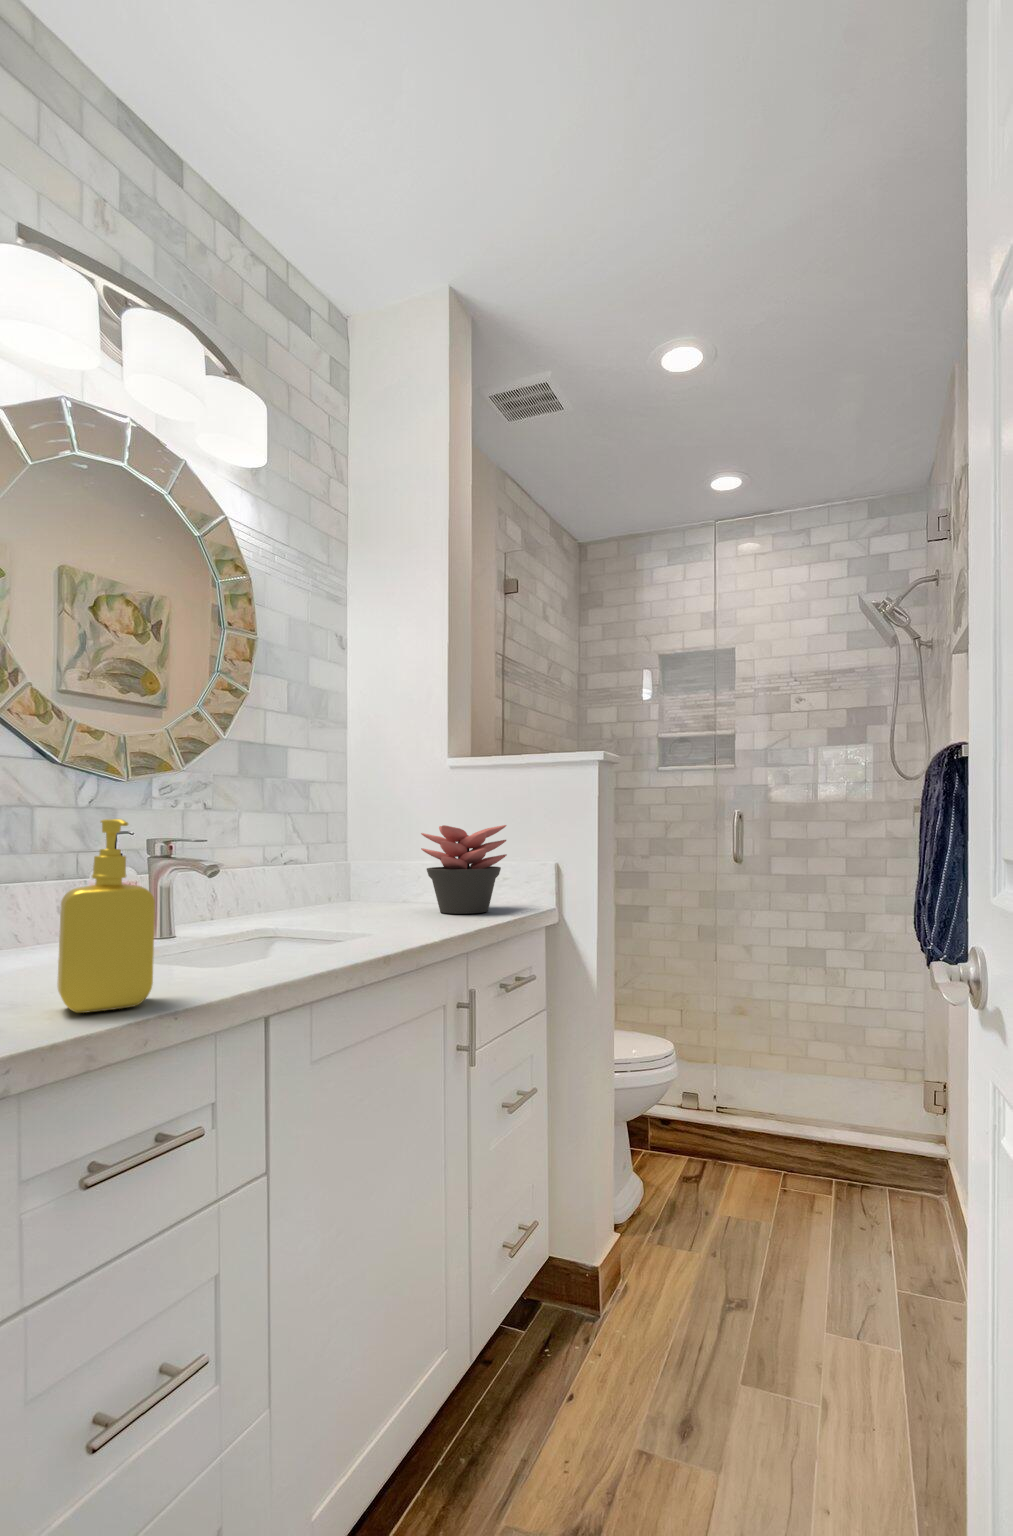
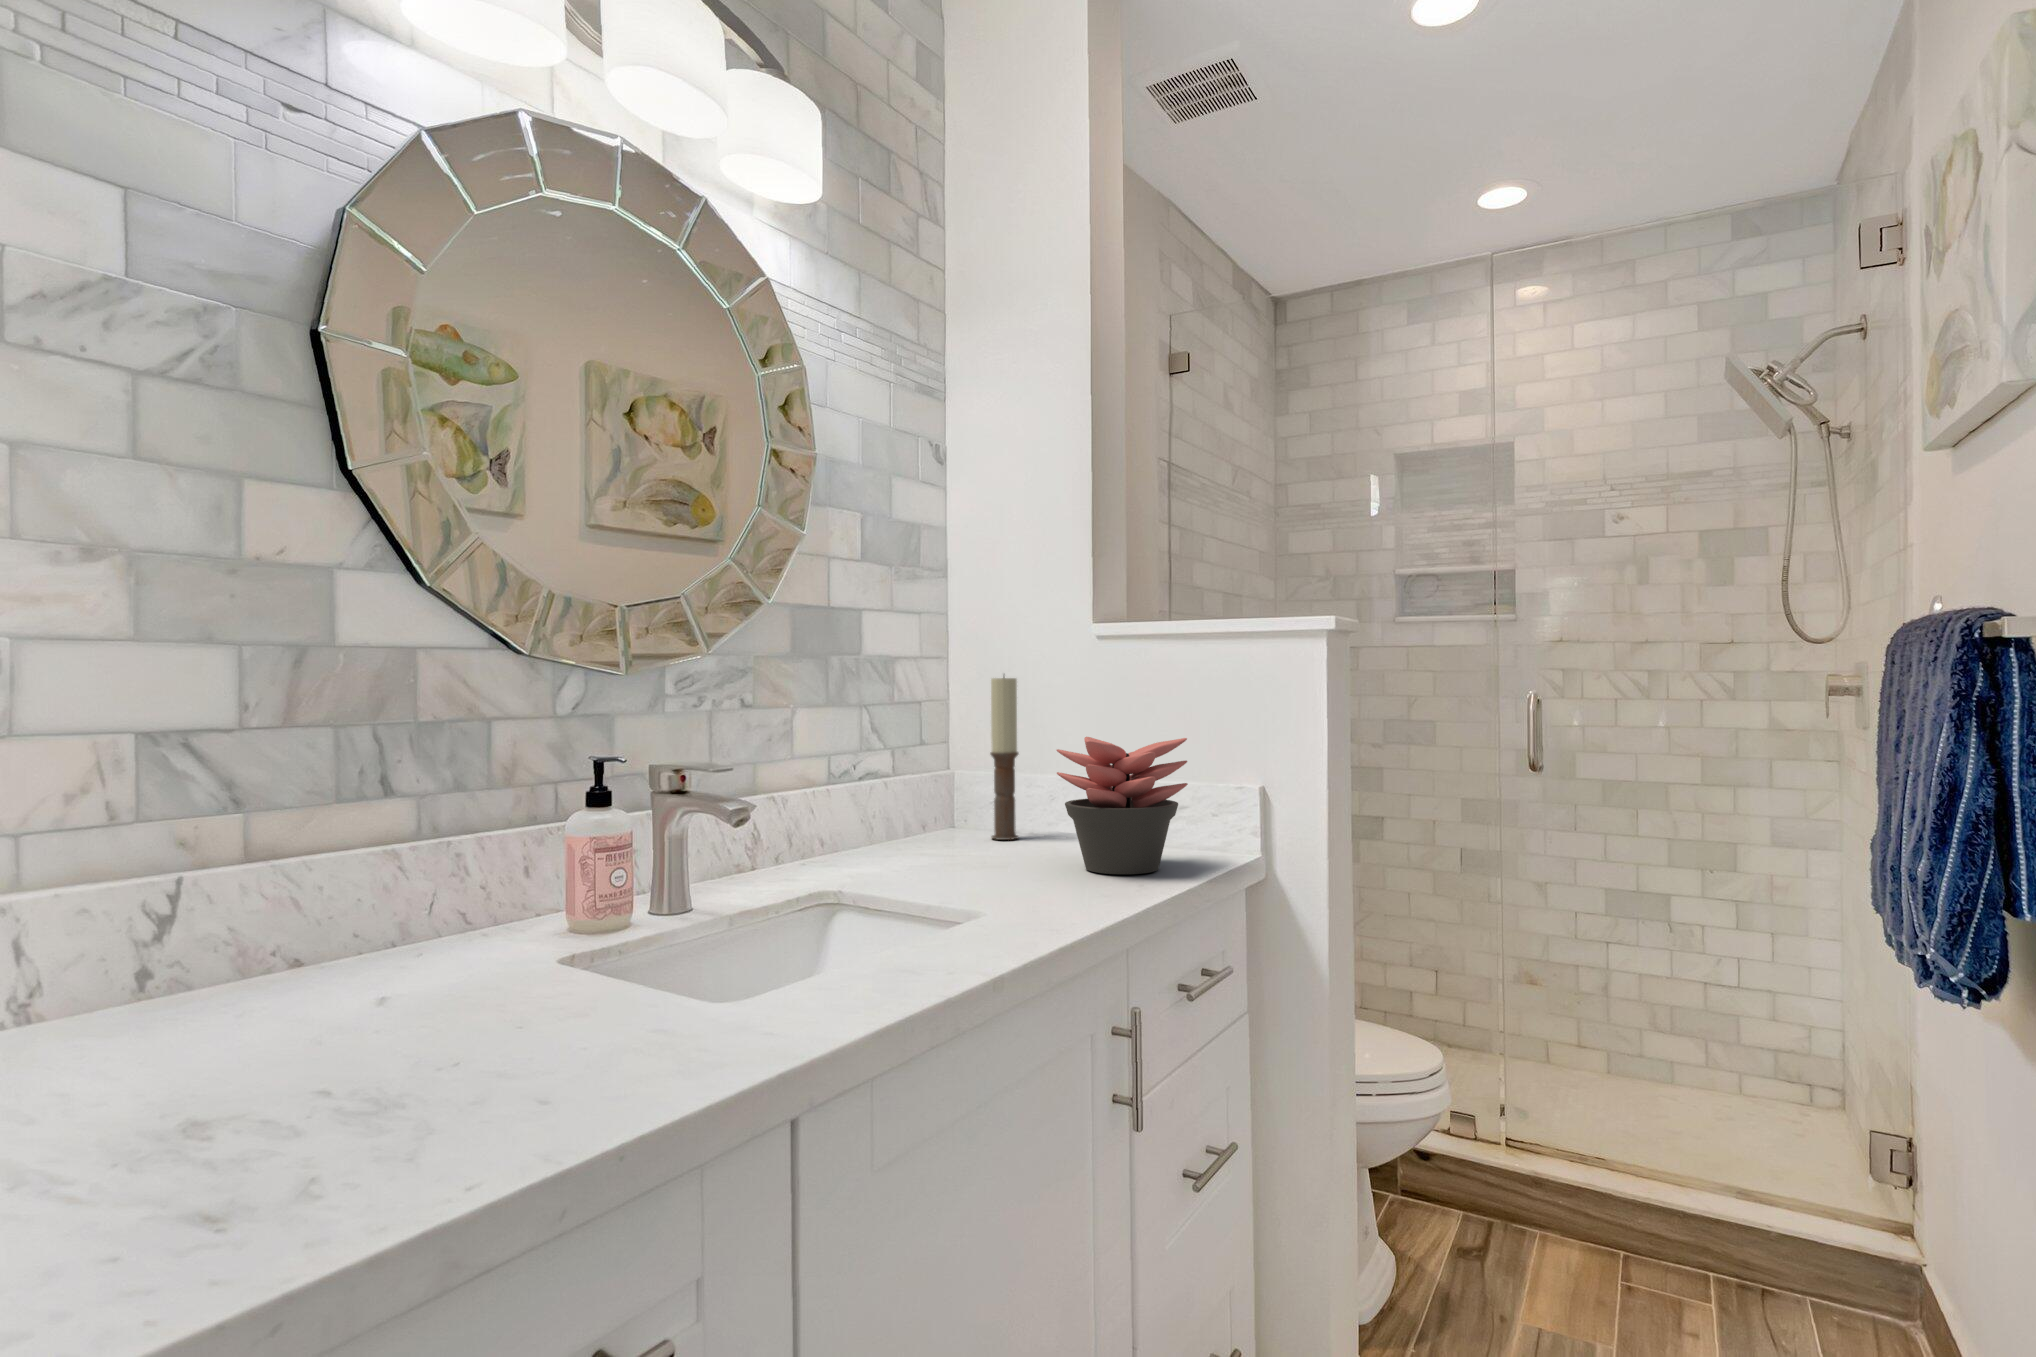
candle: none [373,787,393,900] -> present [990,677,1019,840]
soap dispenser: present [57,819,155,1013] -> none [453,777,600,1093]

